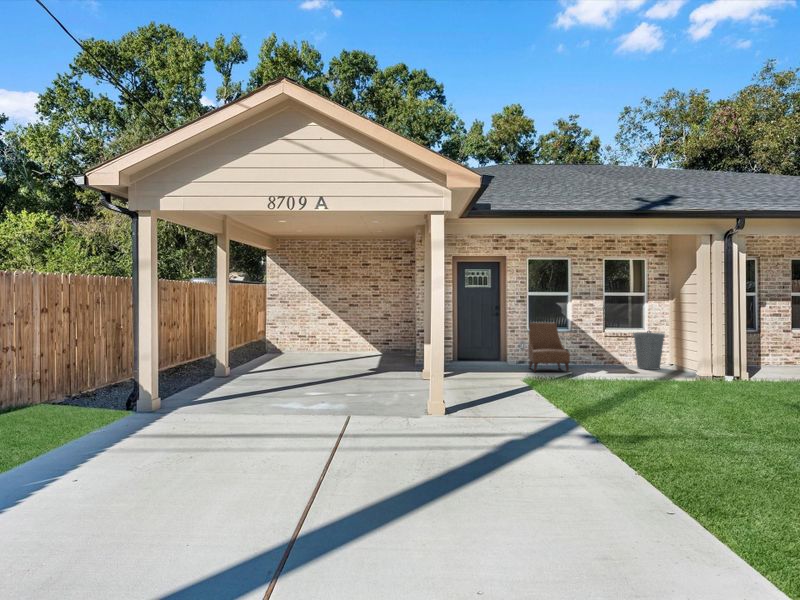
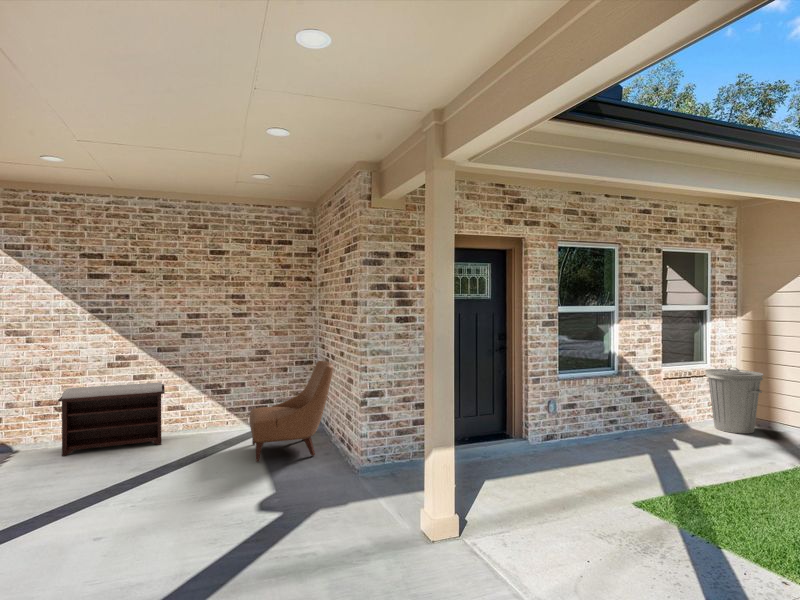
chair: present [528,322,570,372] -> present [250,361,333,462]
bench: none [299,327,342,356] -> present [58,382,165,456]

